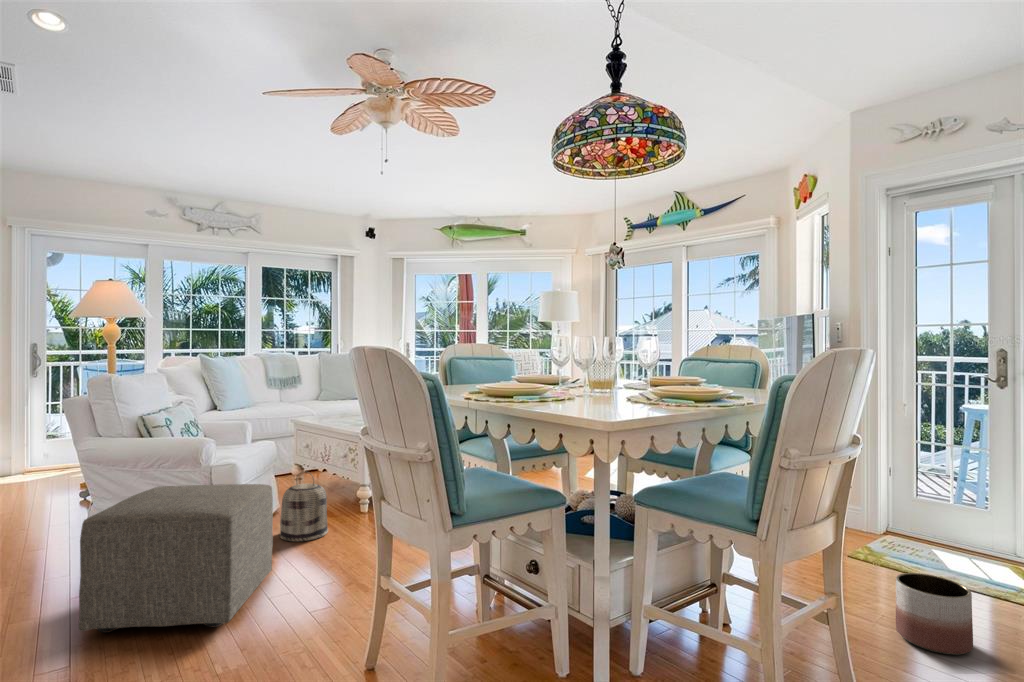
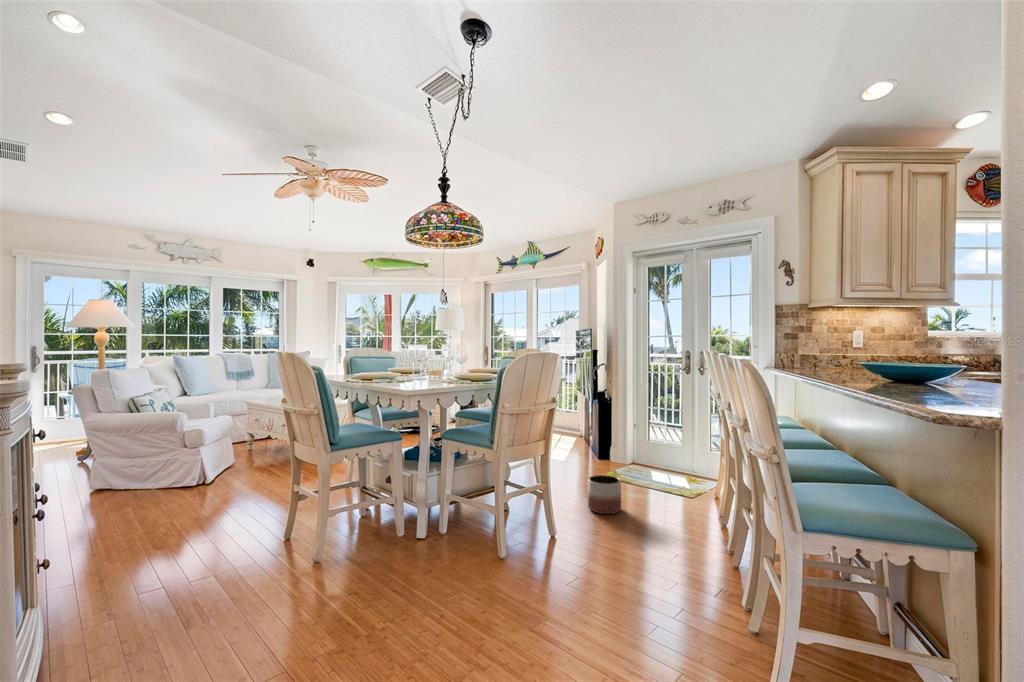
basket: present [280,472,328,542] -> none [234,434,269,480]
ottoman: present [79,484,273,633] -> none [98,440,227,529]

